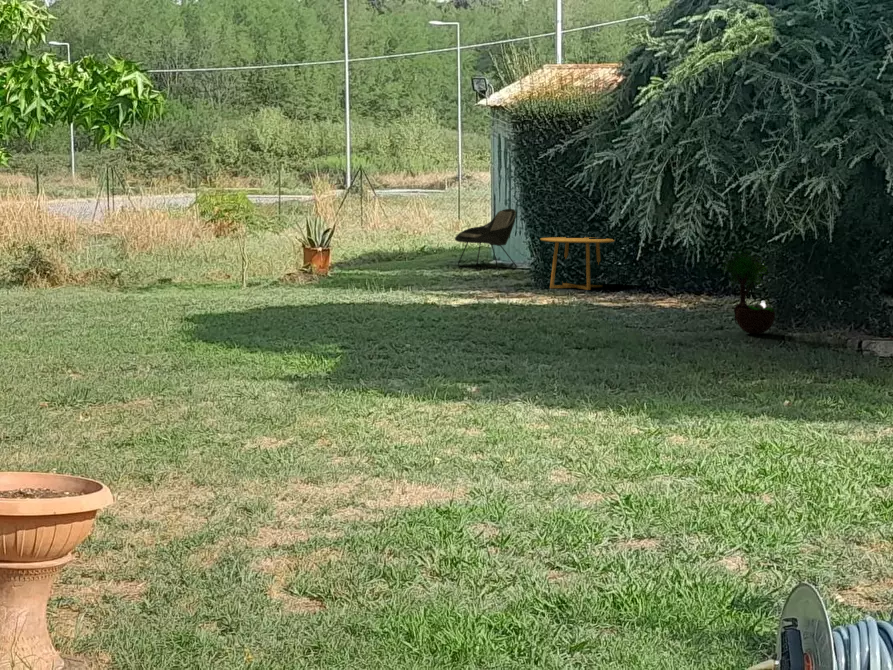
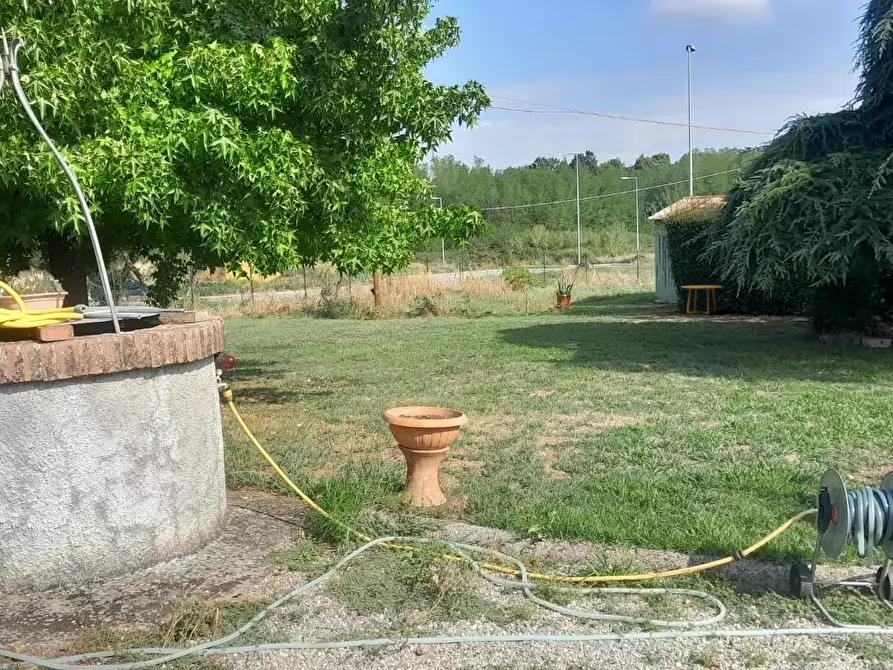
lounge chair: present [455,209,517,271] -> none [634,271,668,304]
potted tree: present [723,253,775,334] -> none [784,288,816,337]

